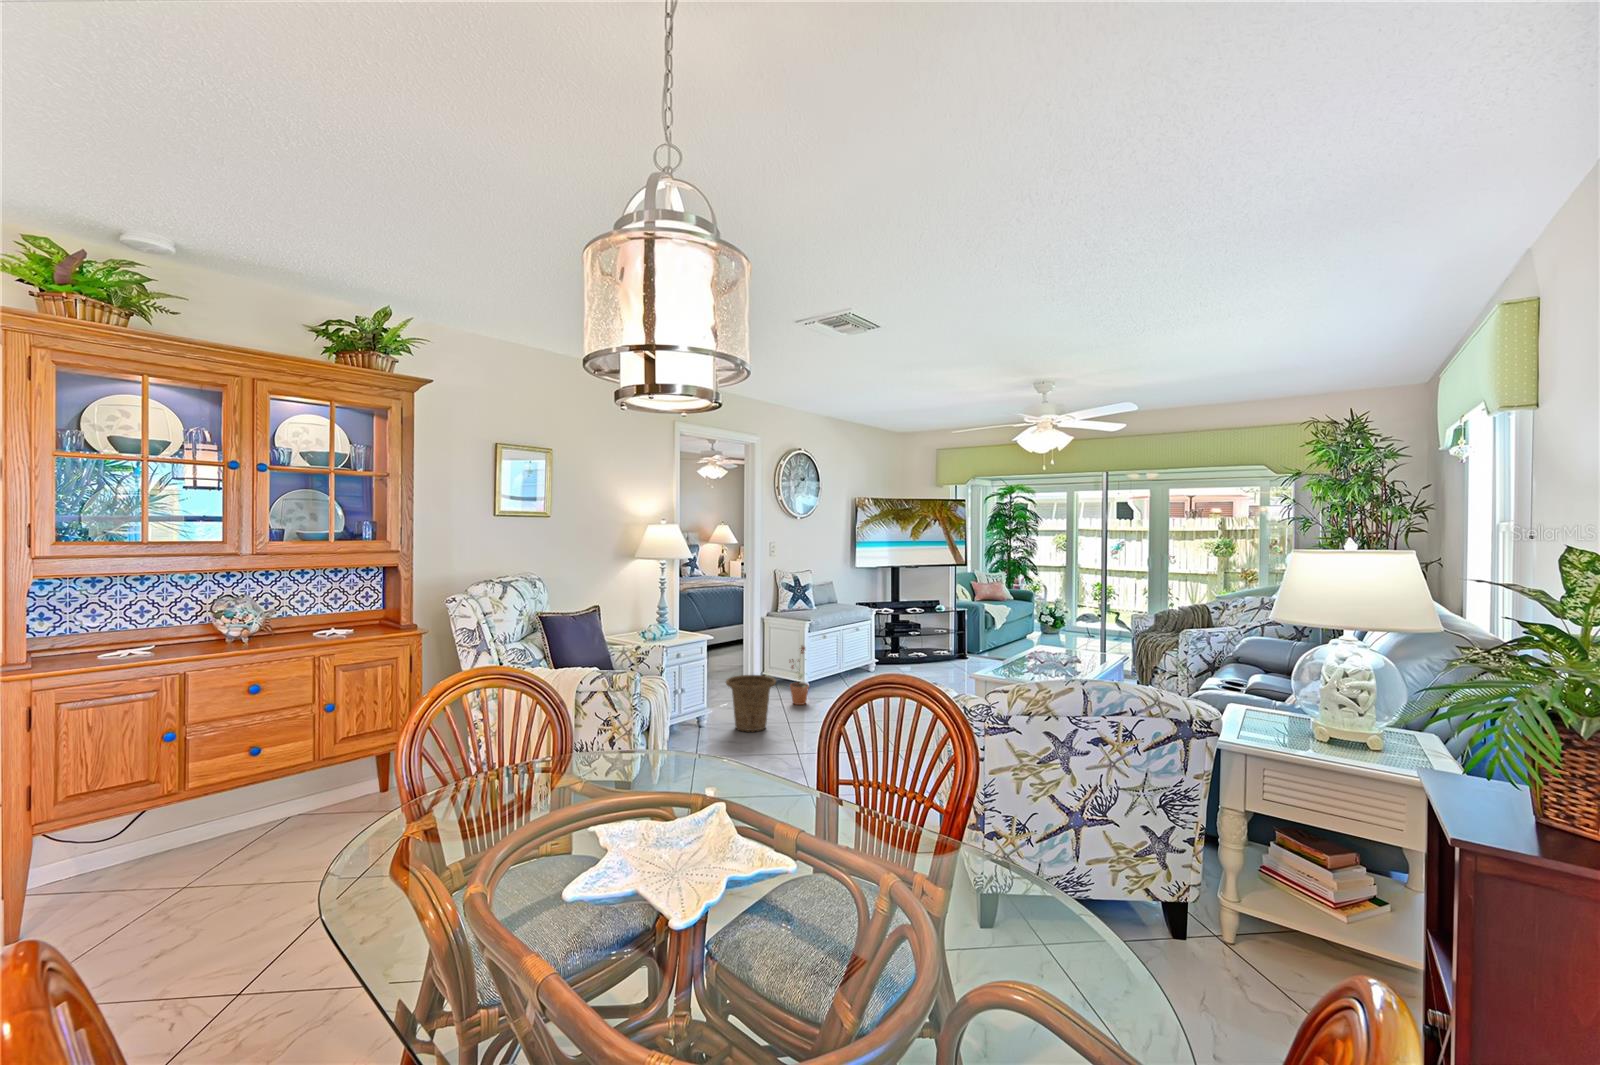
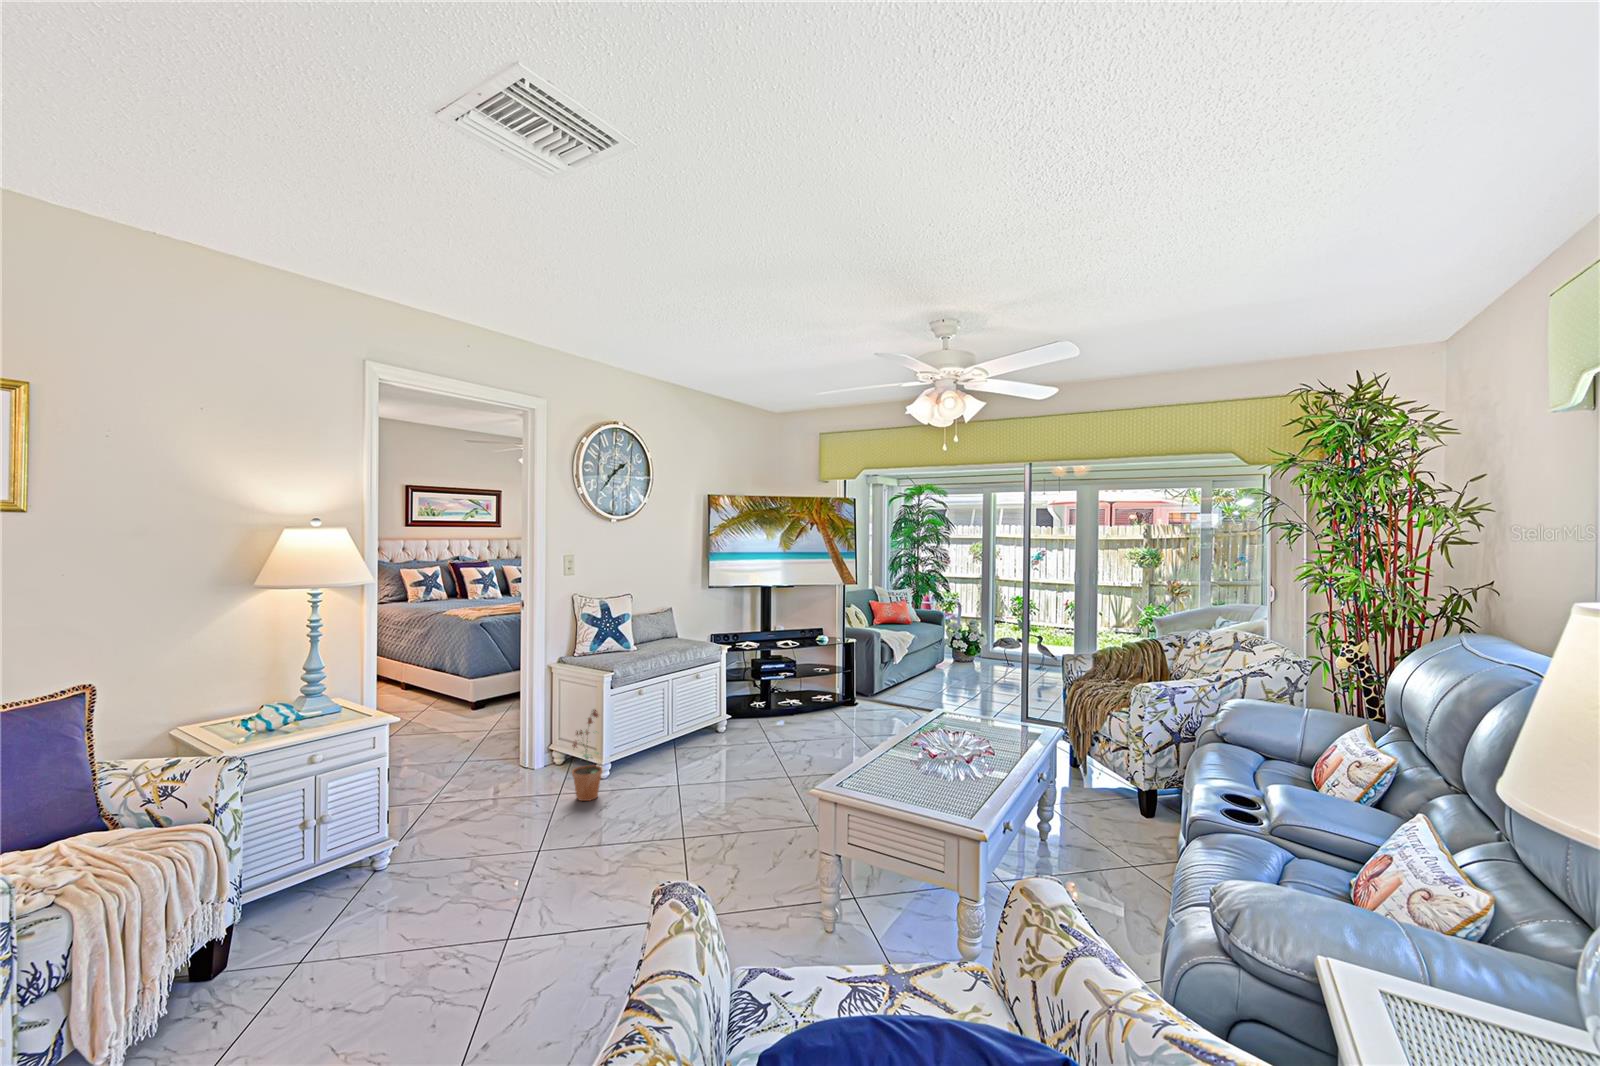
basket: present [726,675,776,732] -> none [432,767,521,868]

